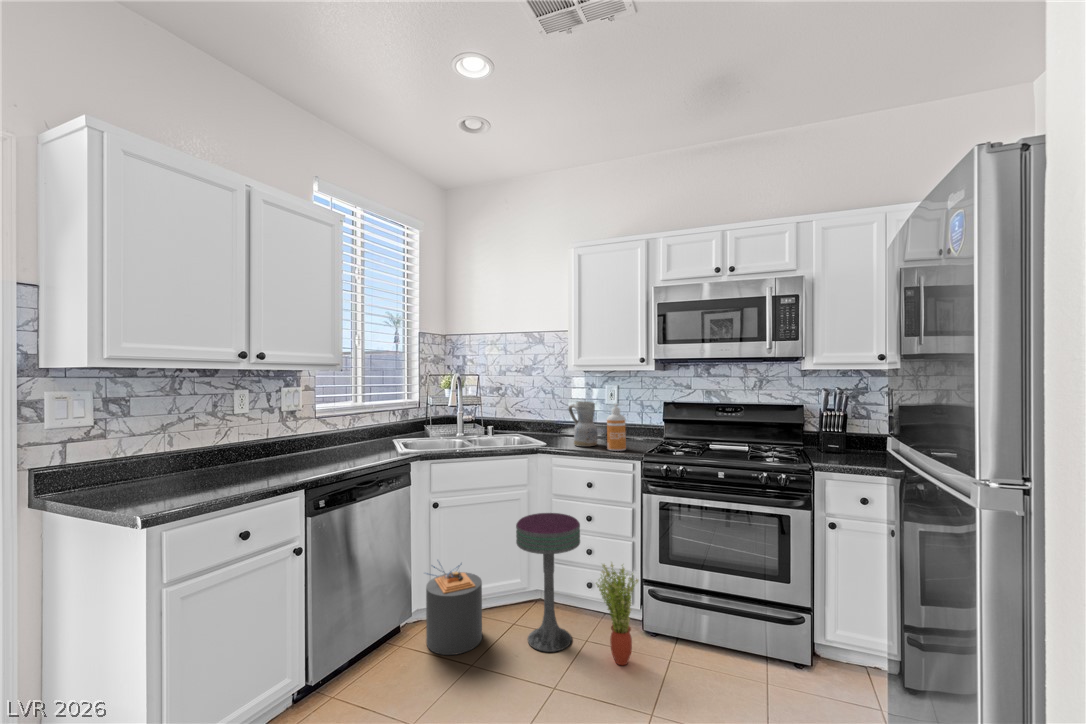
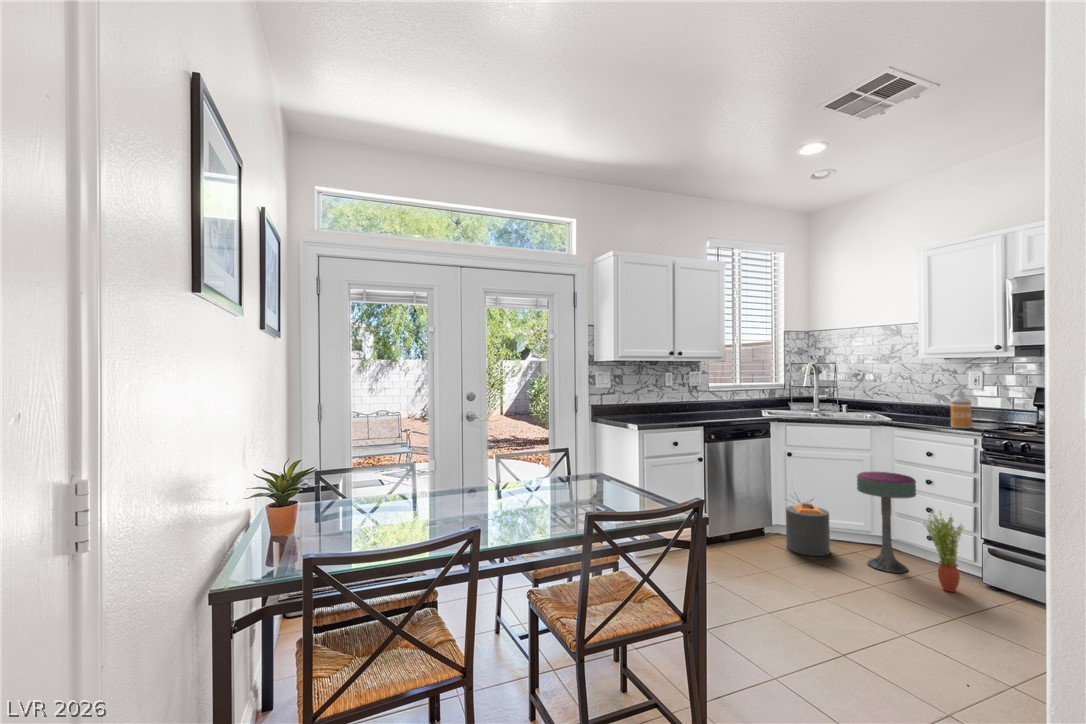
ceramic pitcher: present [568,401,598,446] -> none [915,386,945,424]

